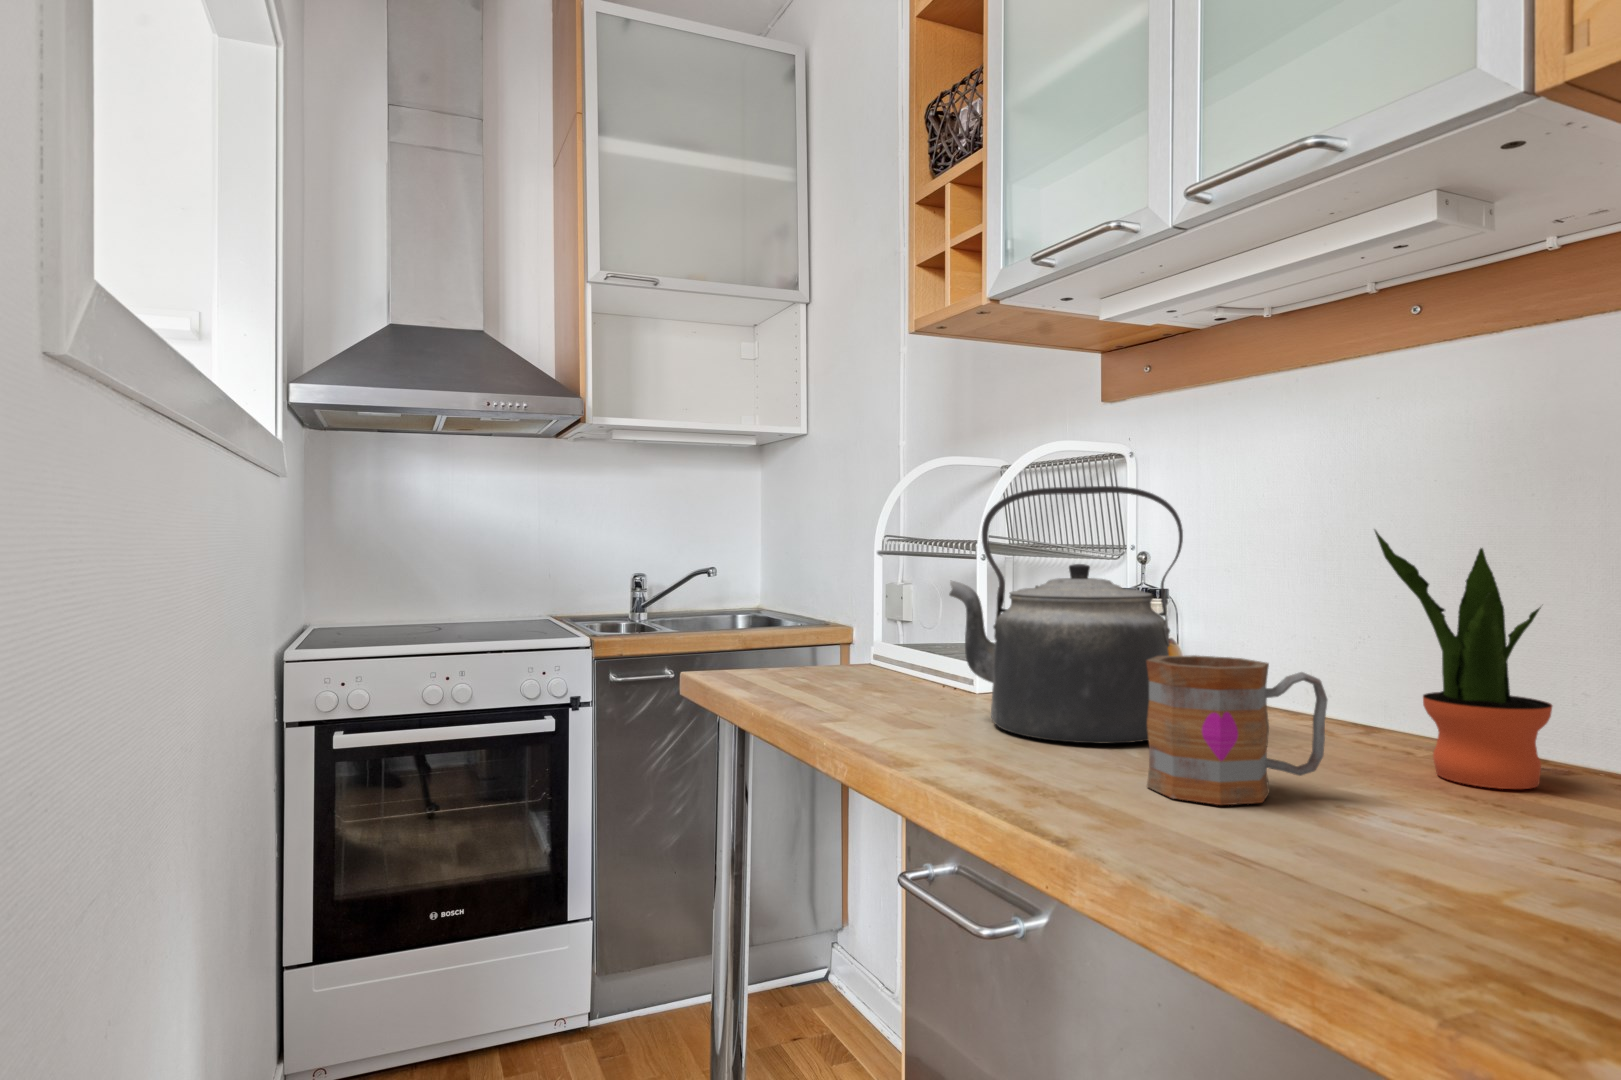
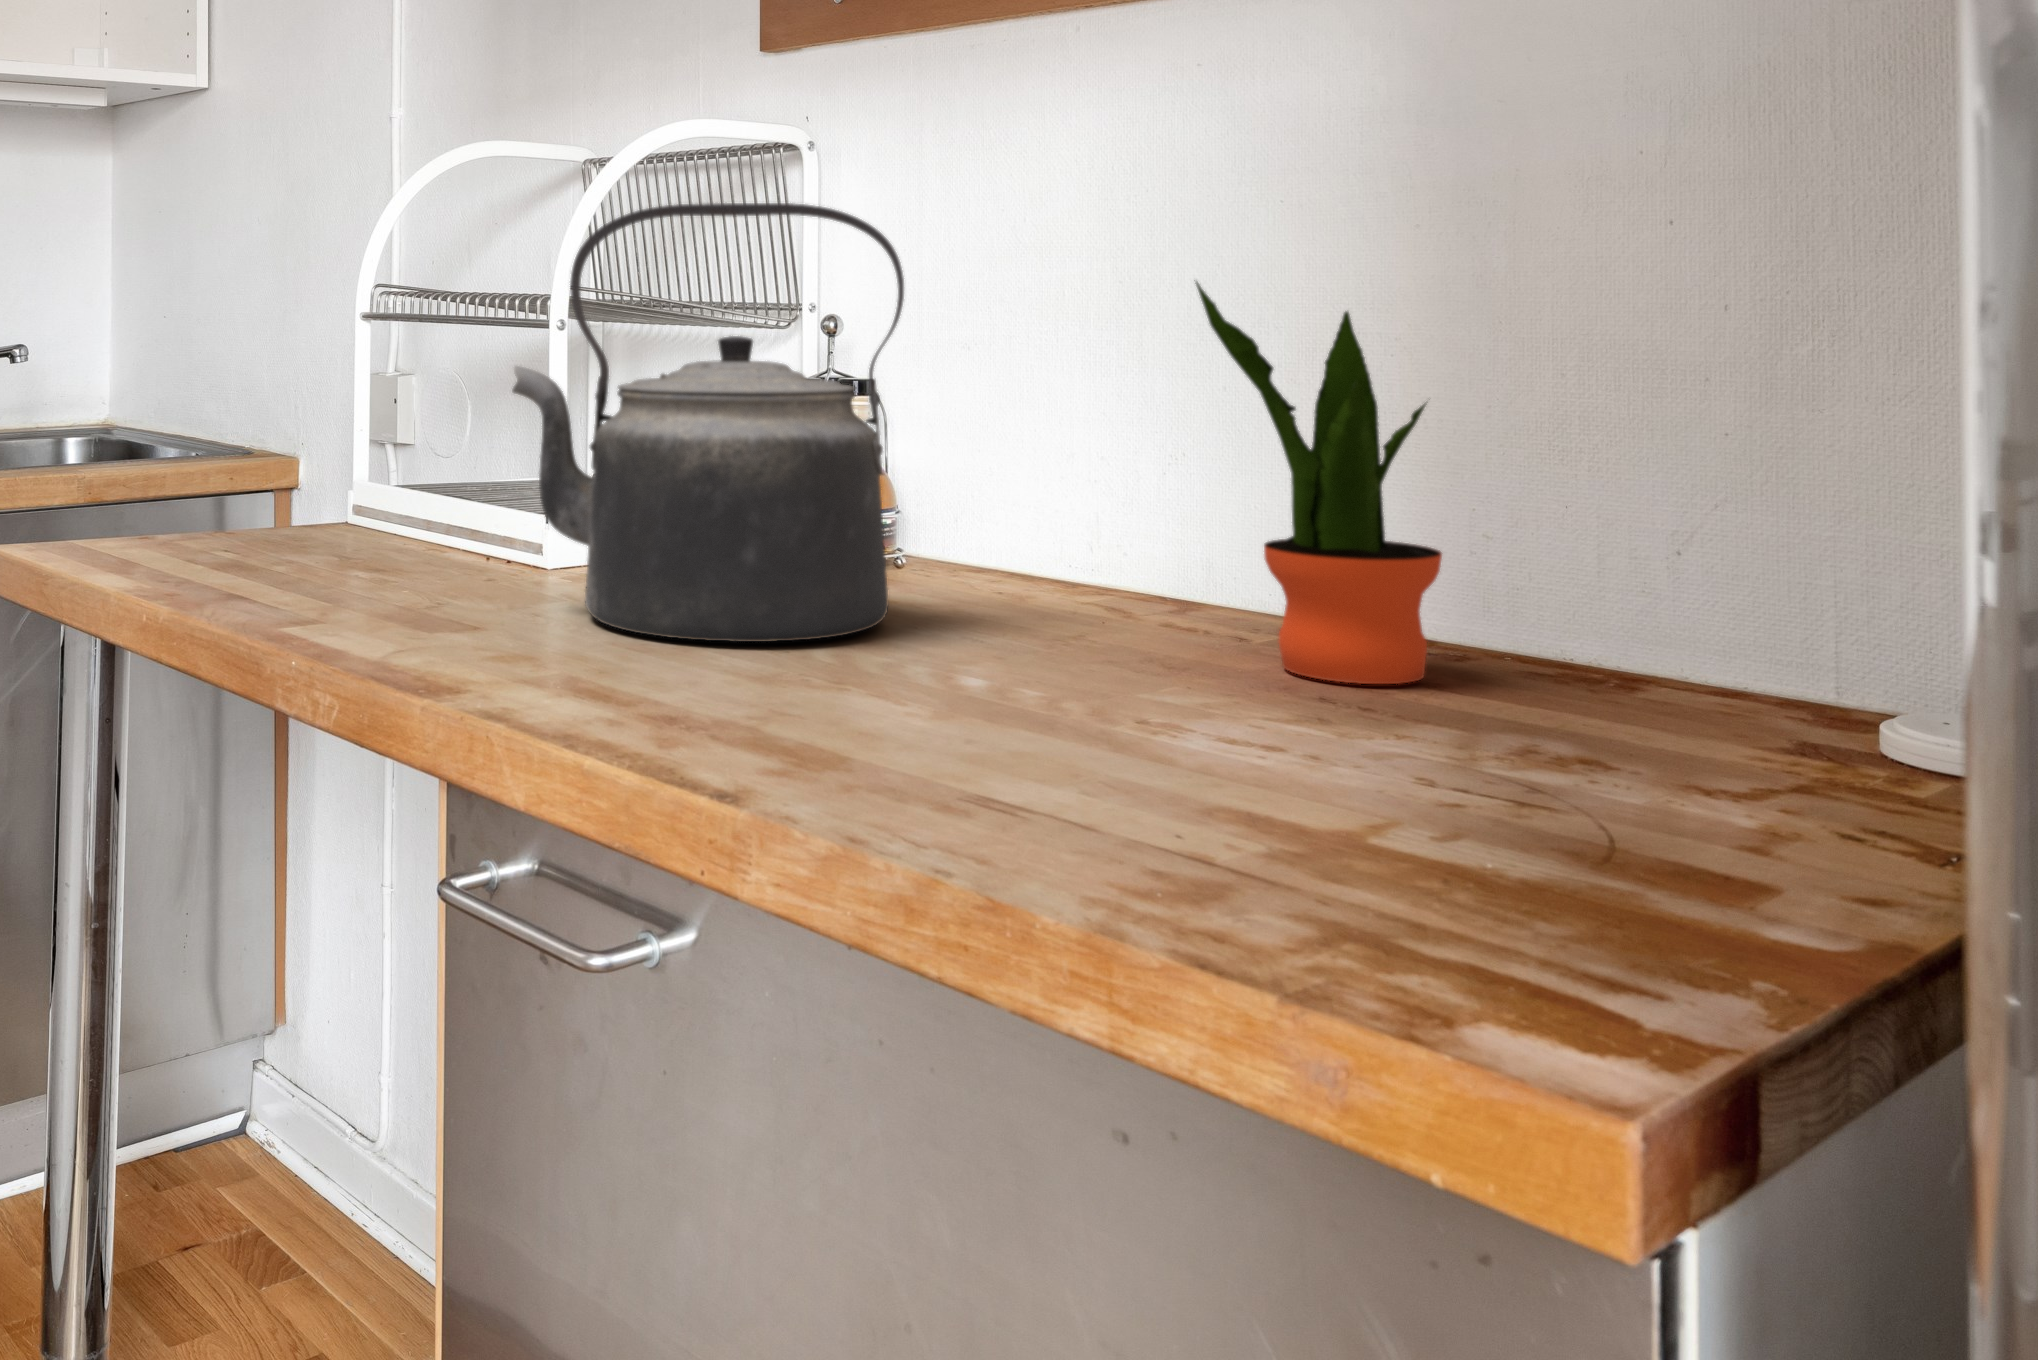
mug: present [1146,655,1327,805] -> none [855,486,1129,726]

